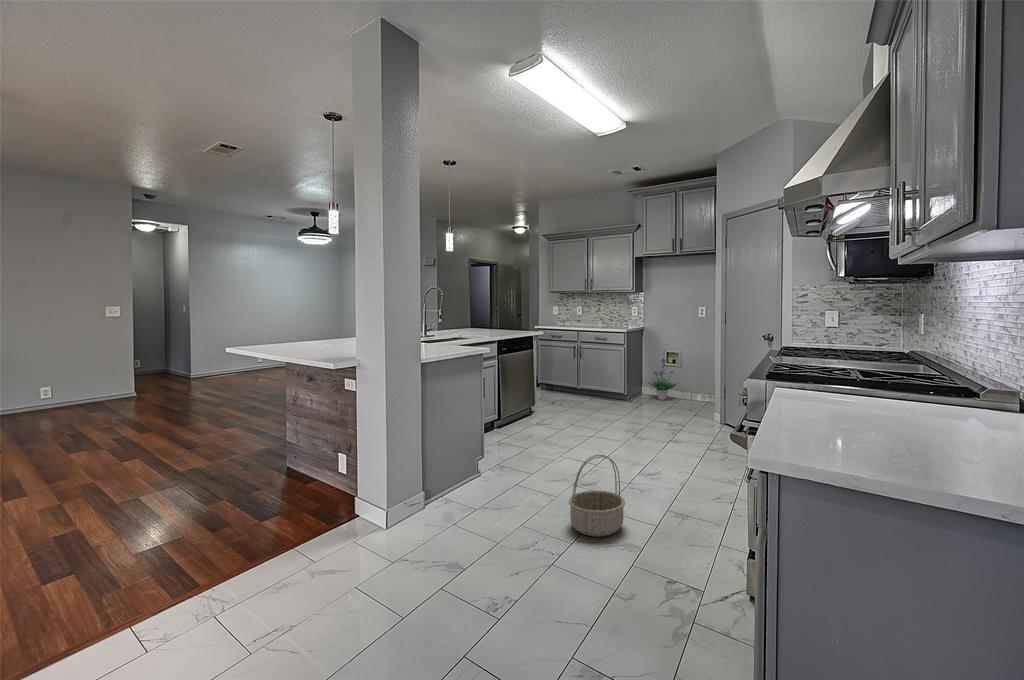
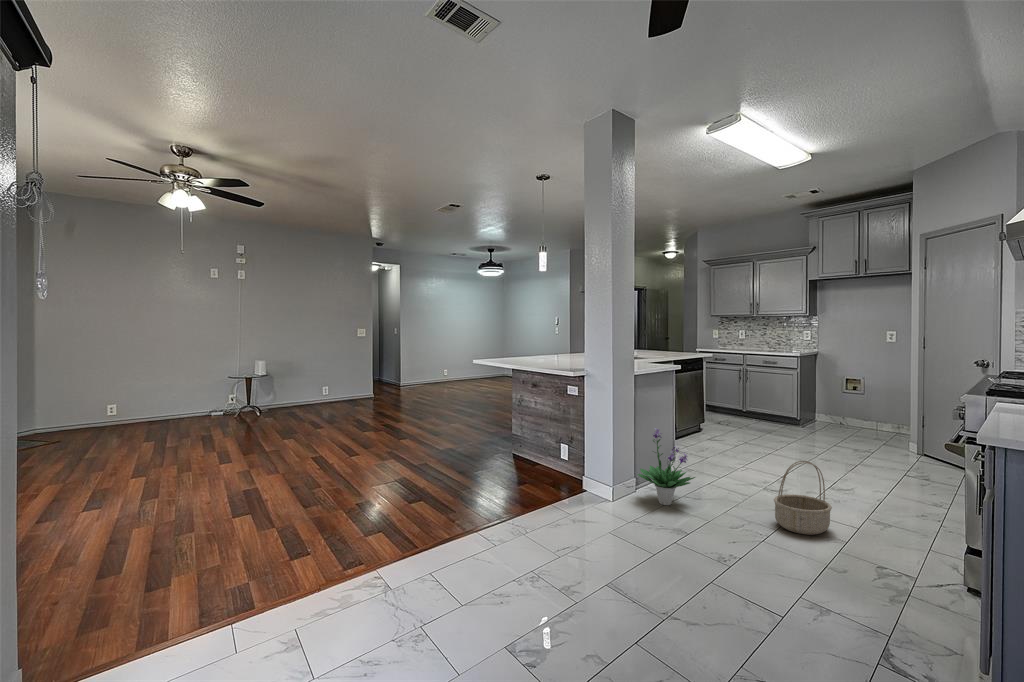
potted plant: present [647,358,676,400] -> present [638,428,695,505]

